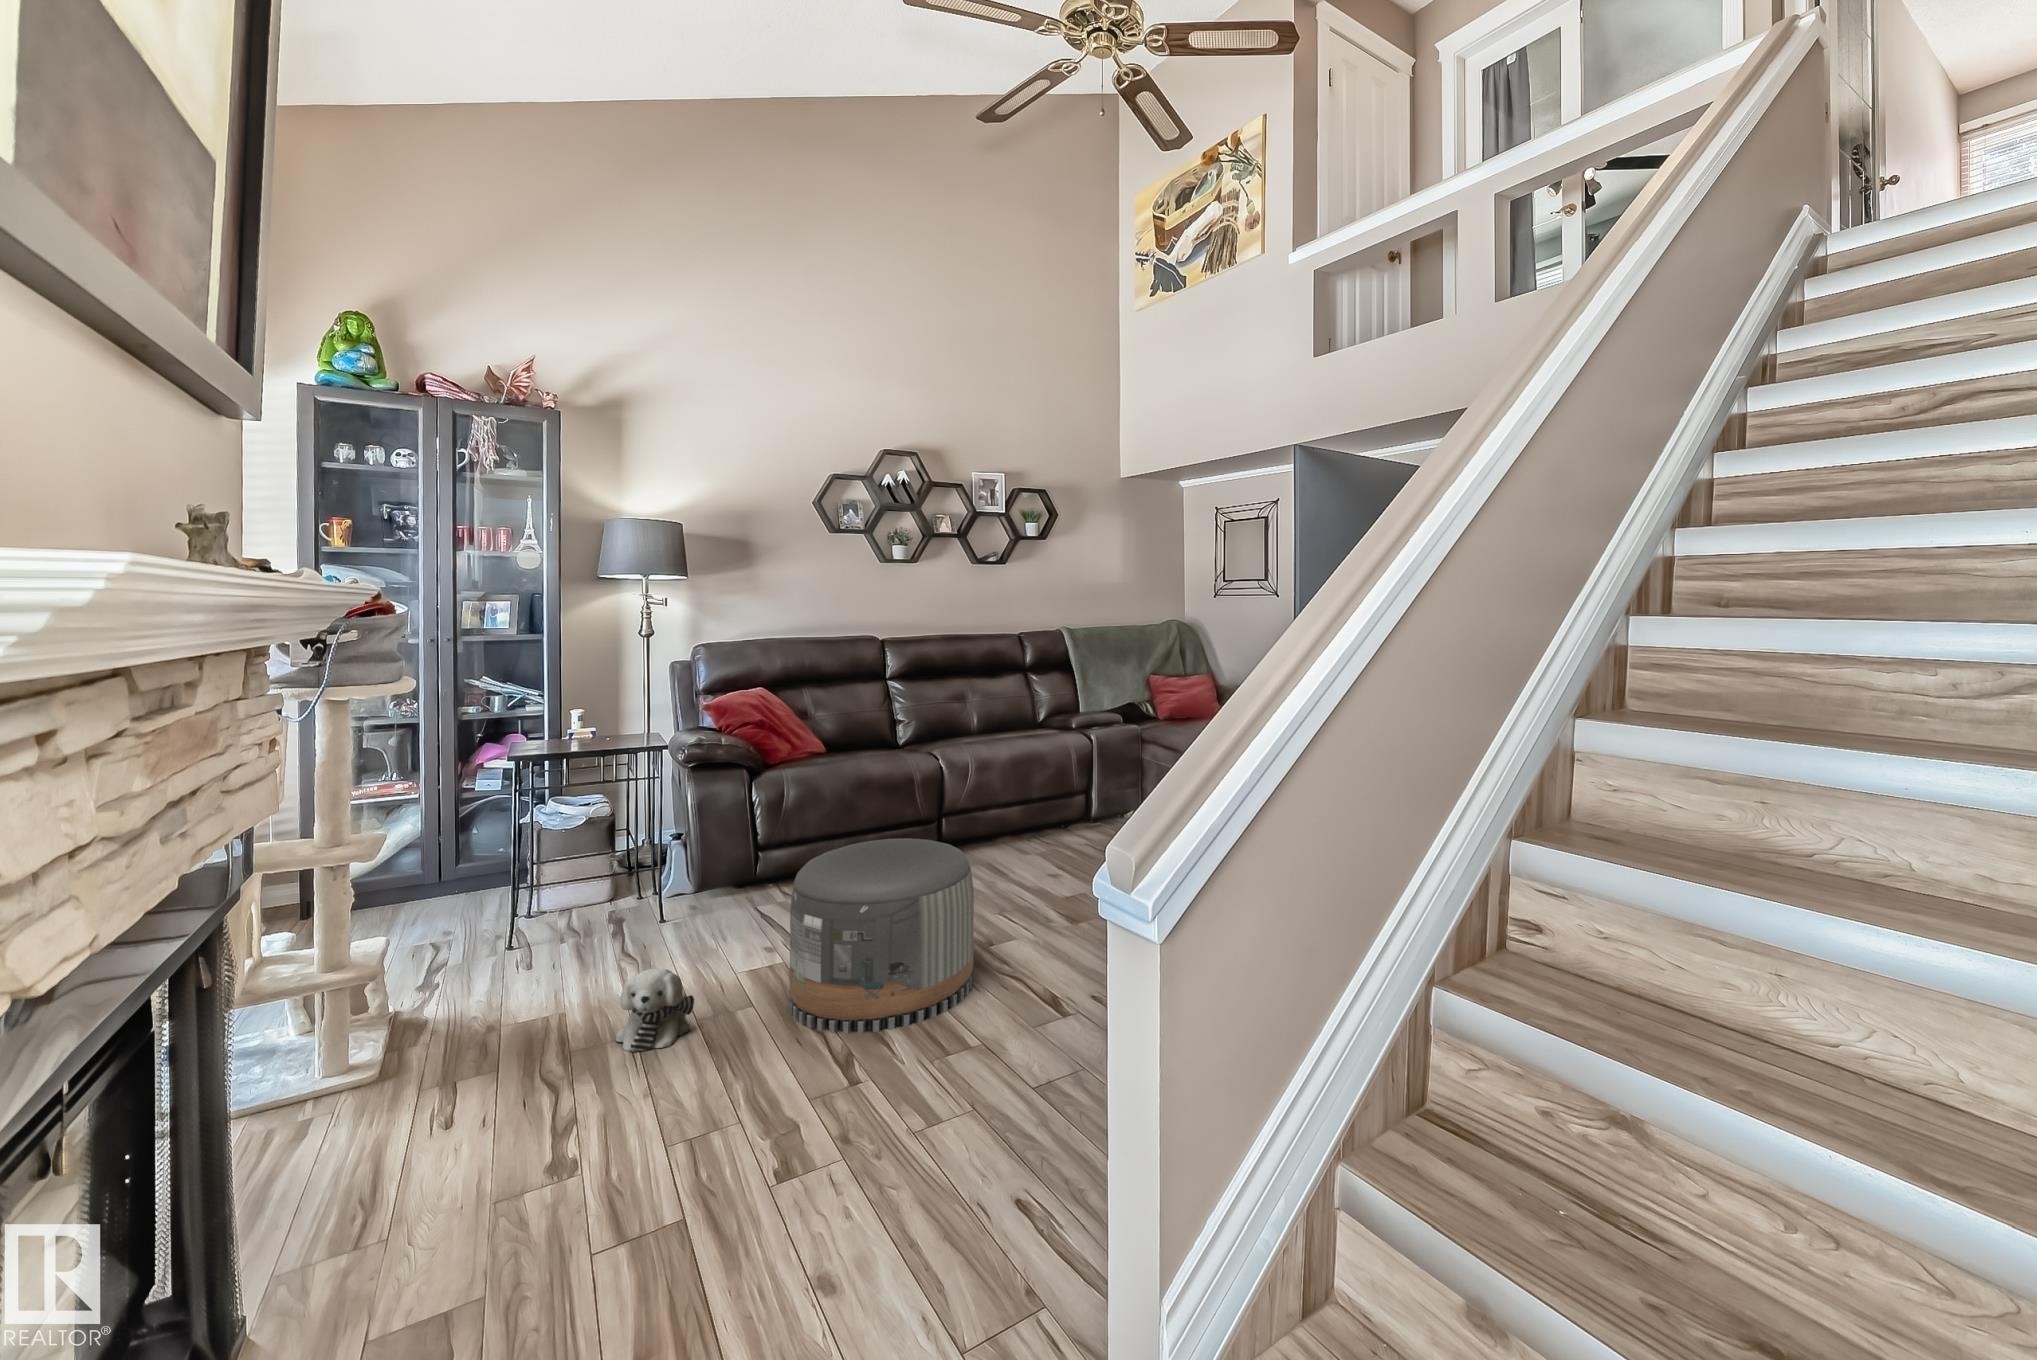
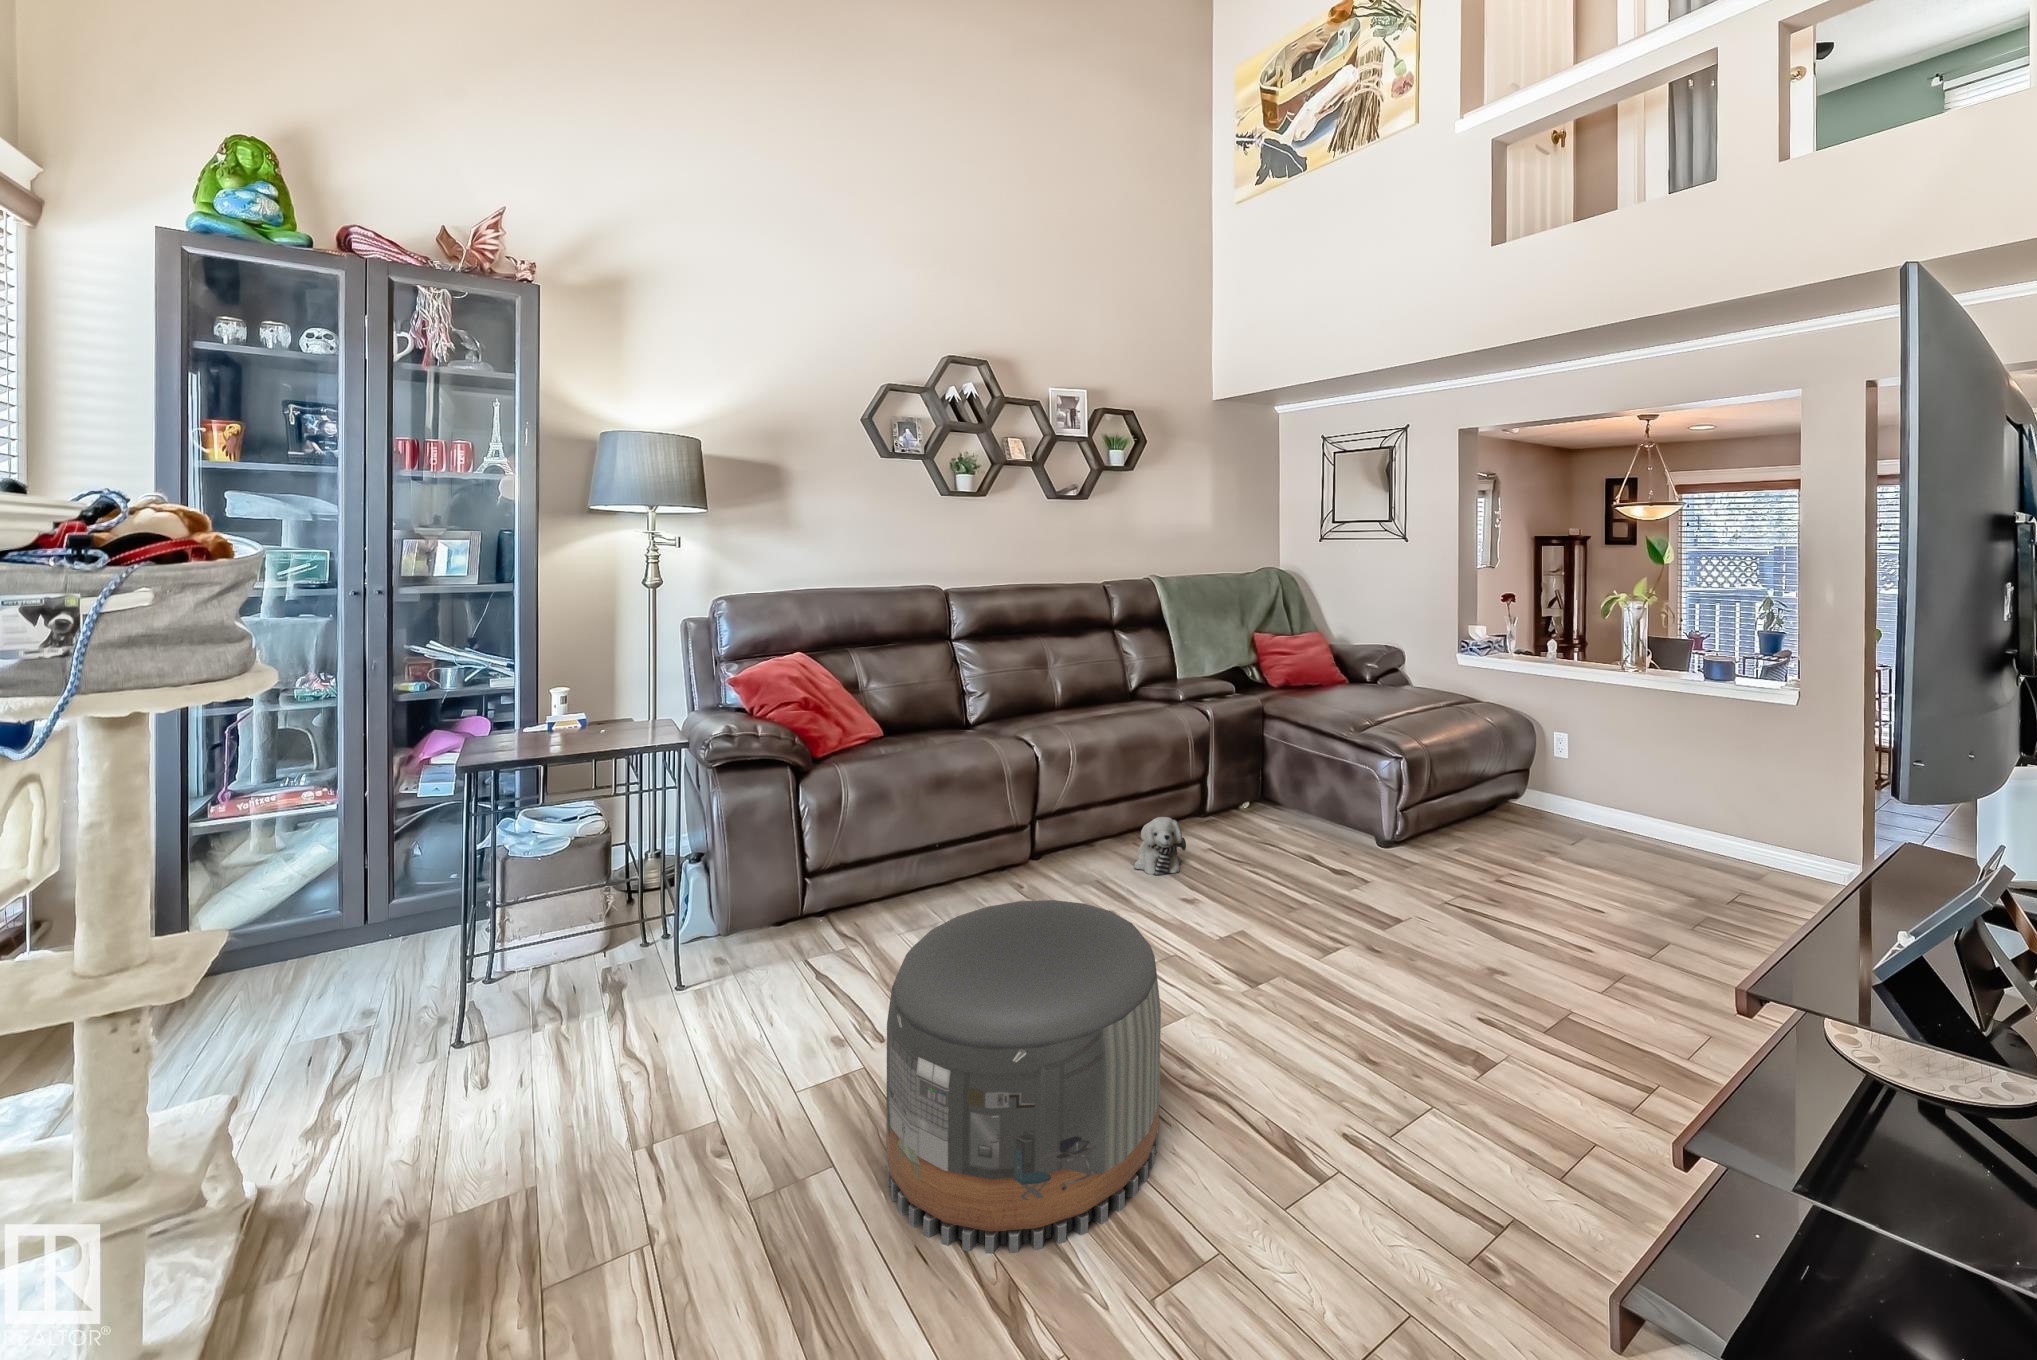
plush toy: present [616,969,694,1052] -> present [1134,817,1186,875]

